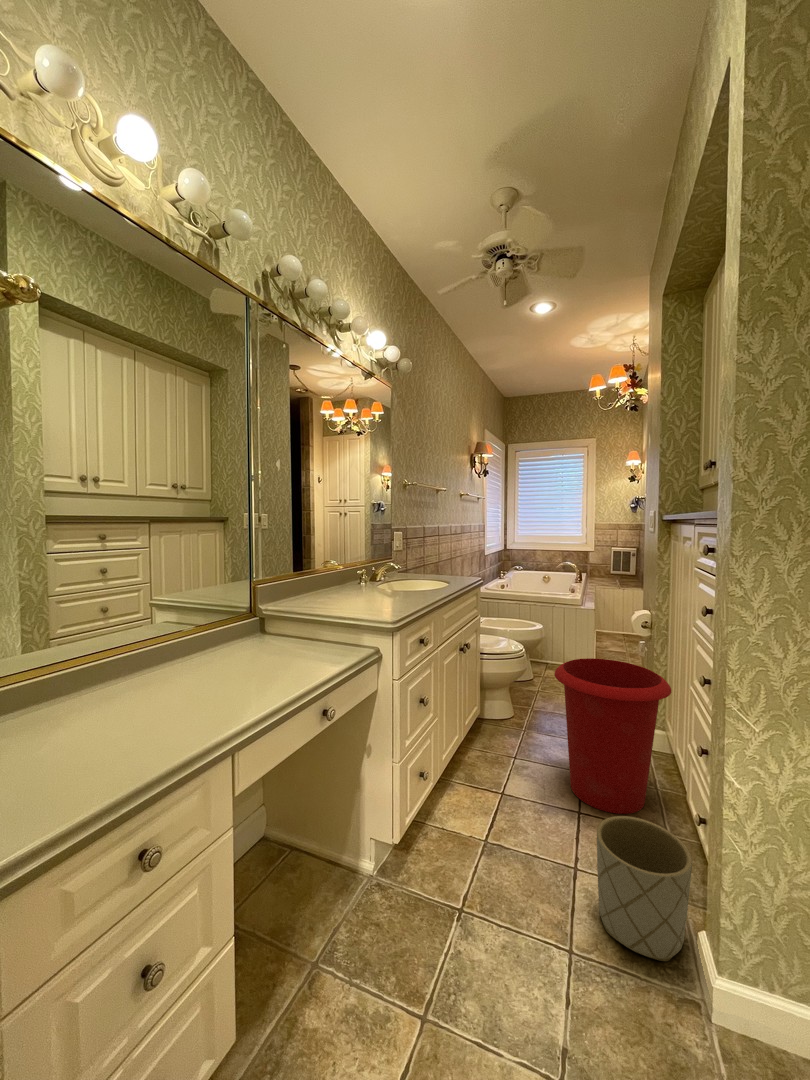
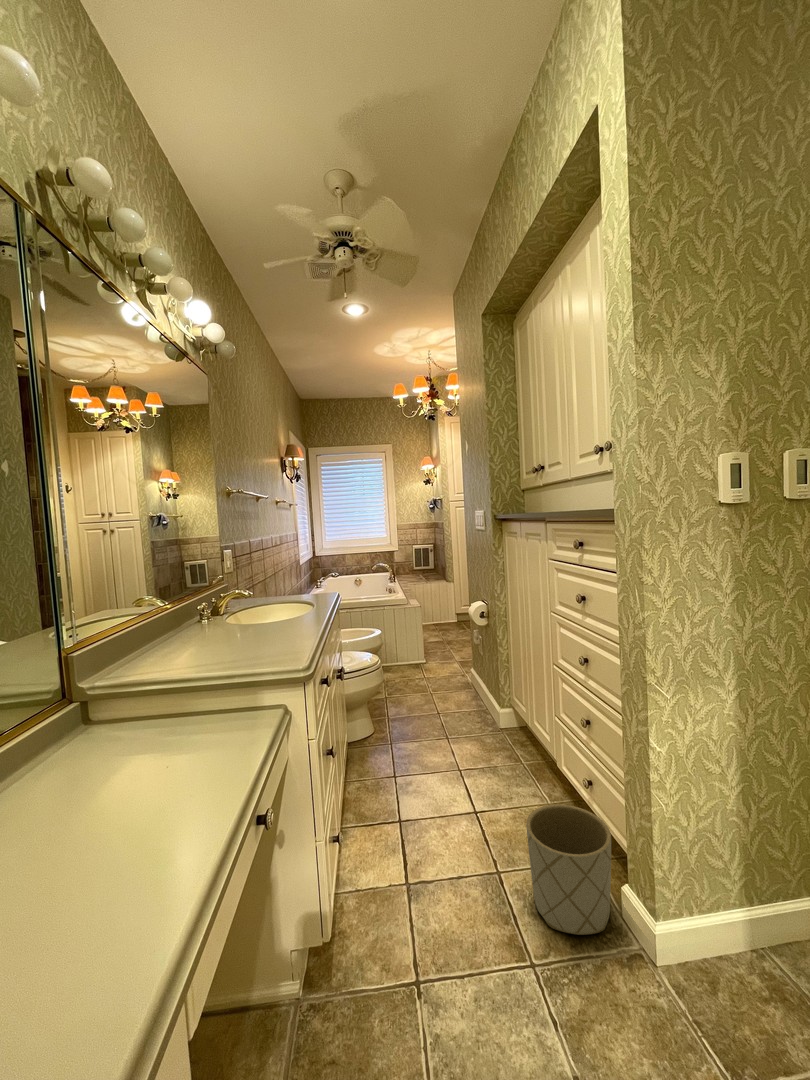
waste bin: present [554,658,671,814] -> none [431,657,537,807]

